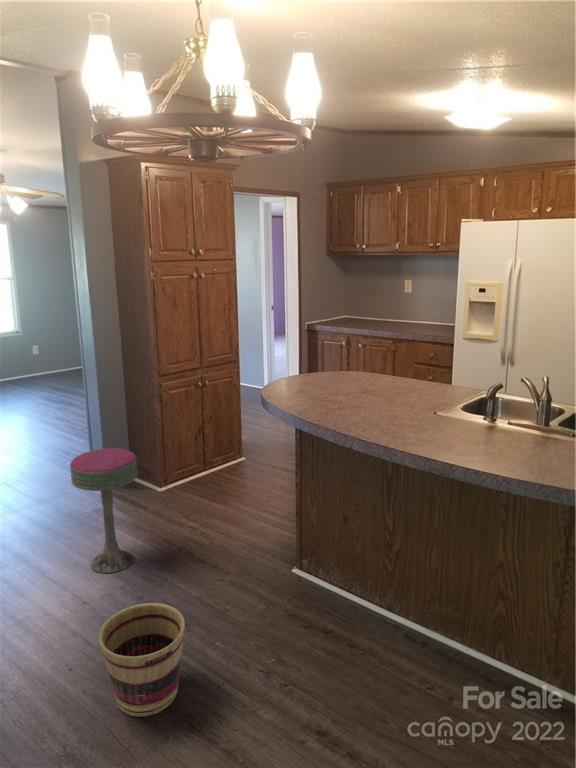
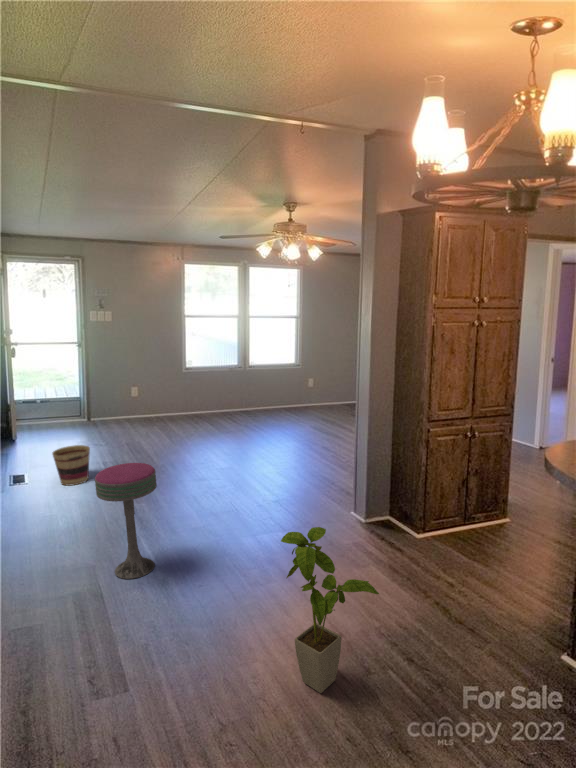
house plant: none [281,525,383,694] -> present [281,527,379,693]
basket: present [99,603,185,717] -> present [52,445,90,486]

